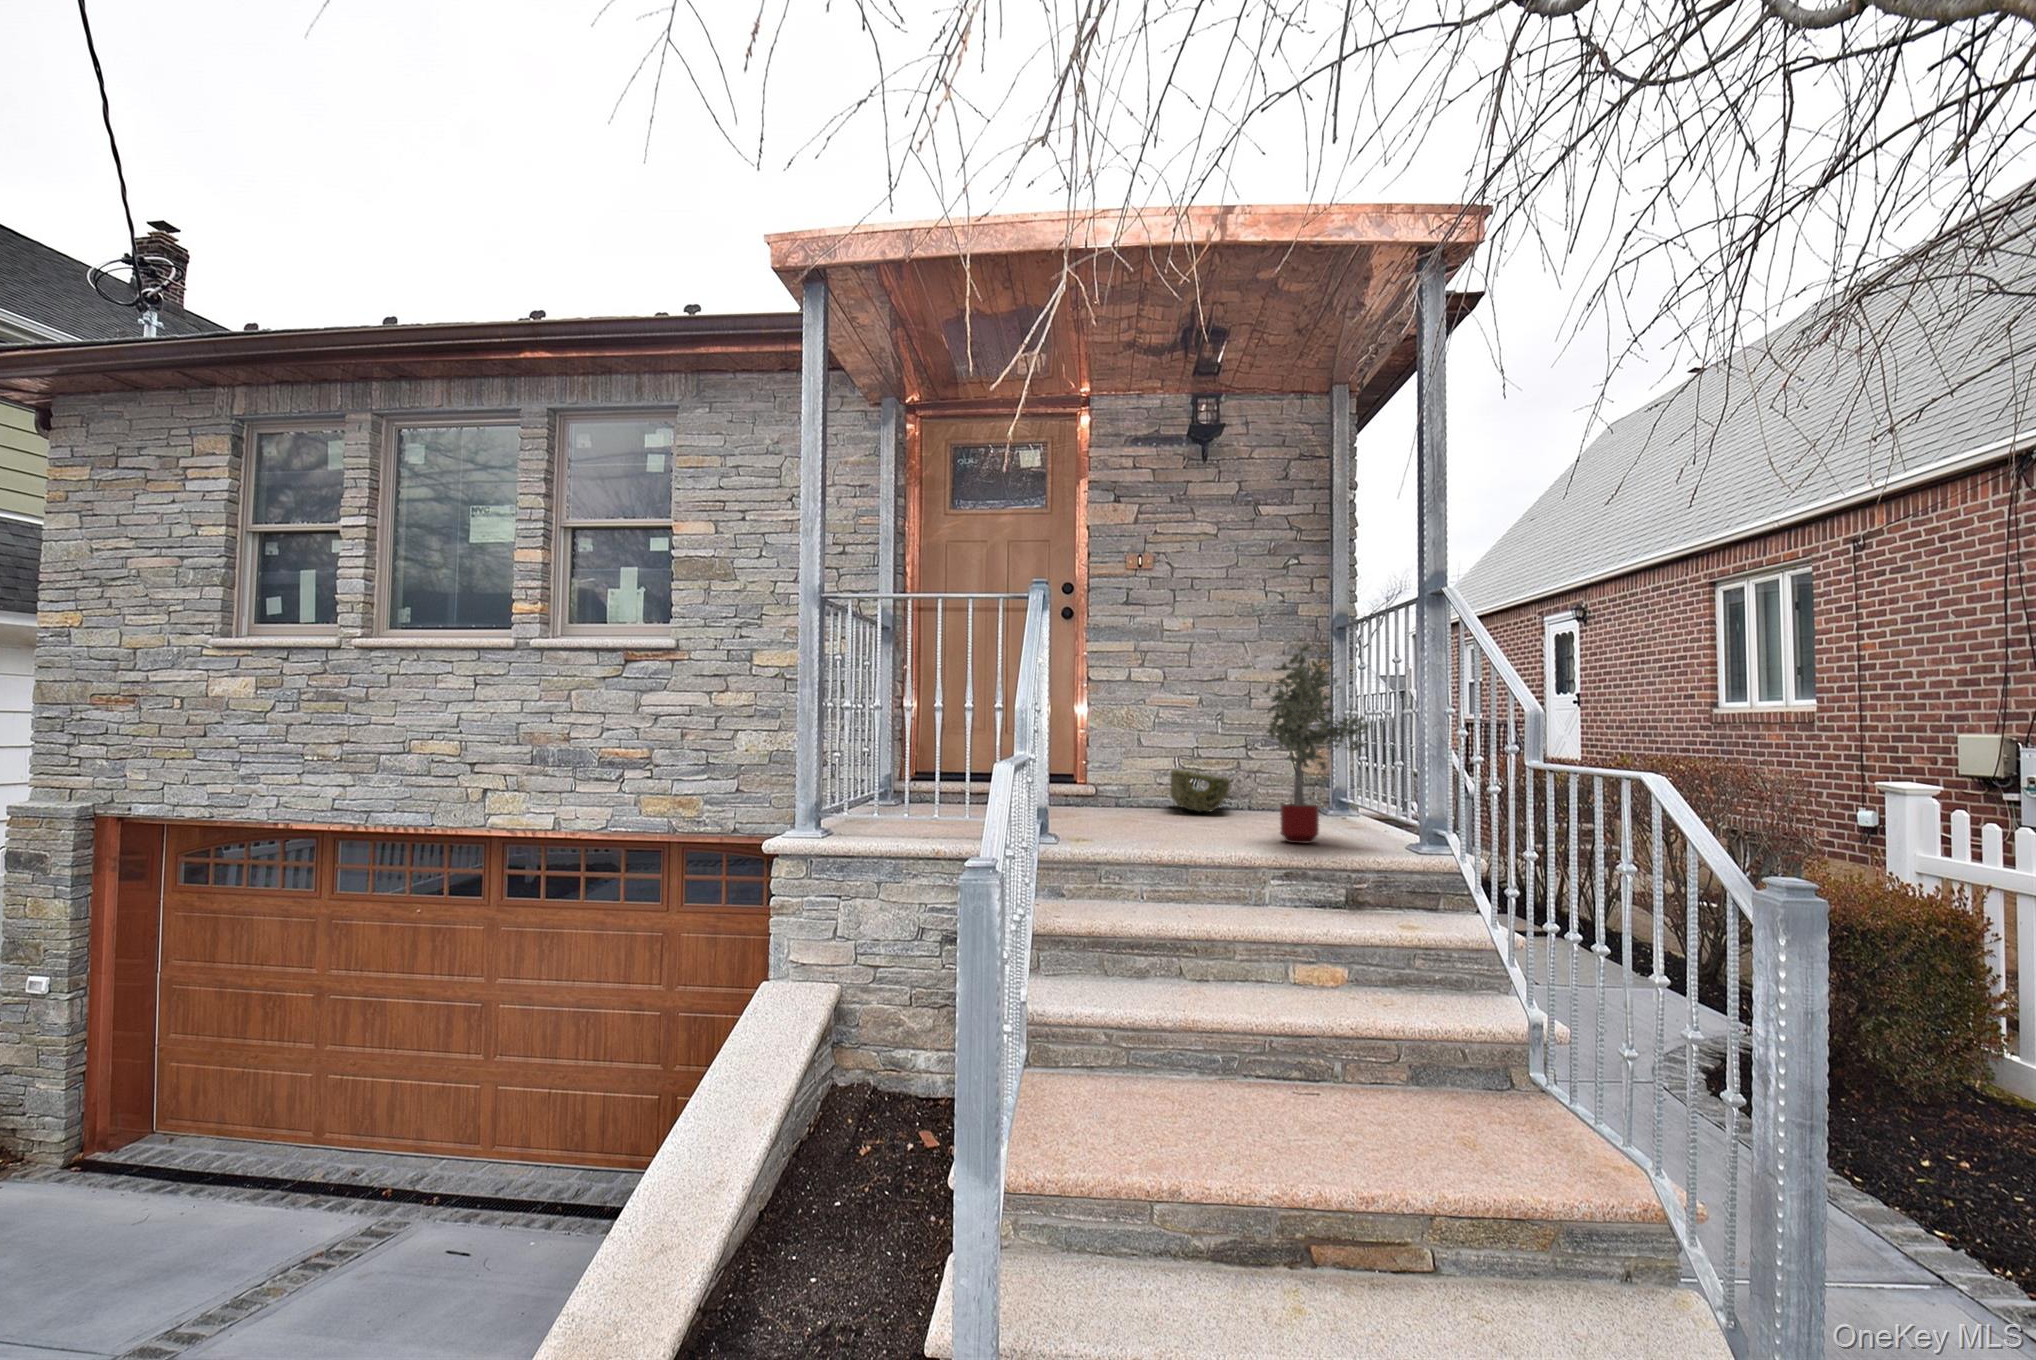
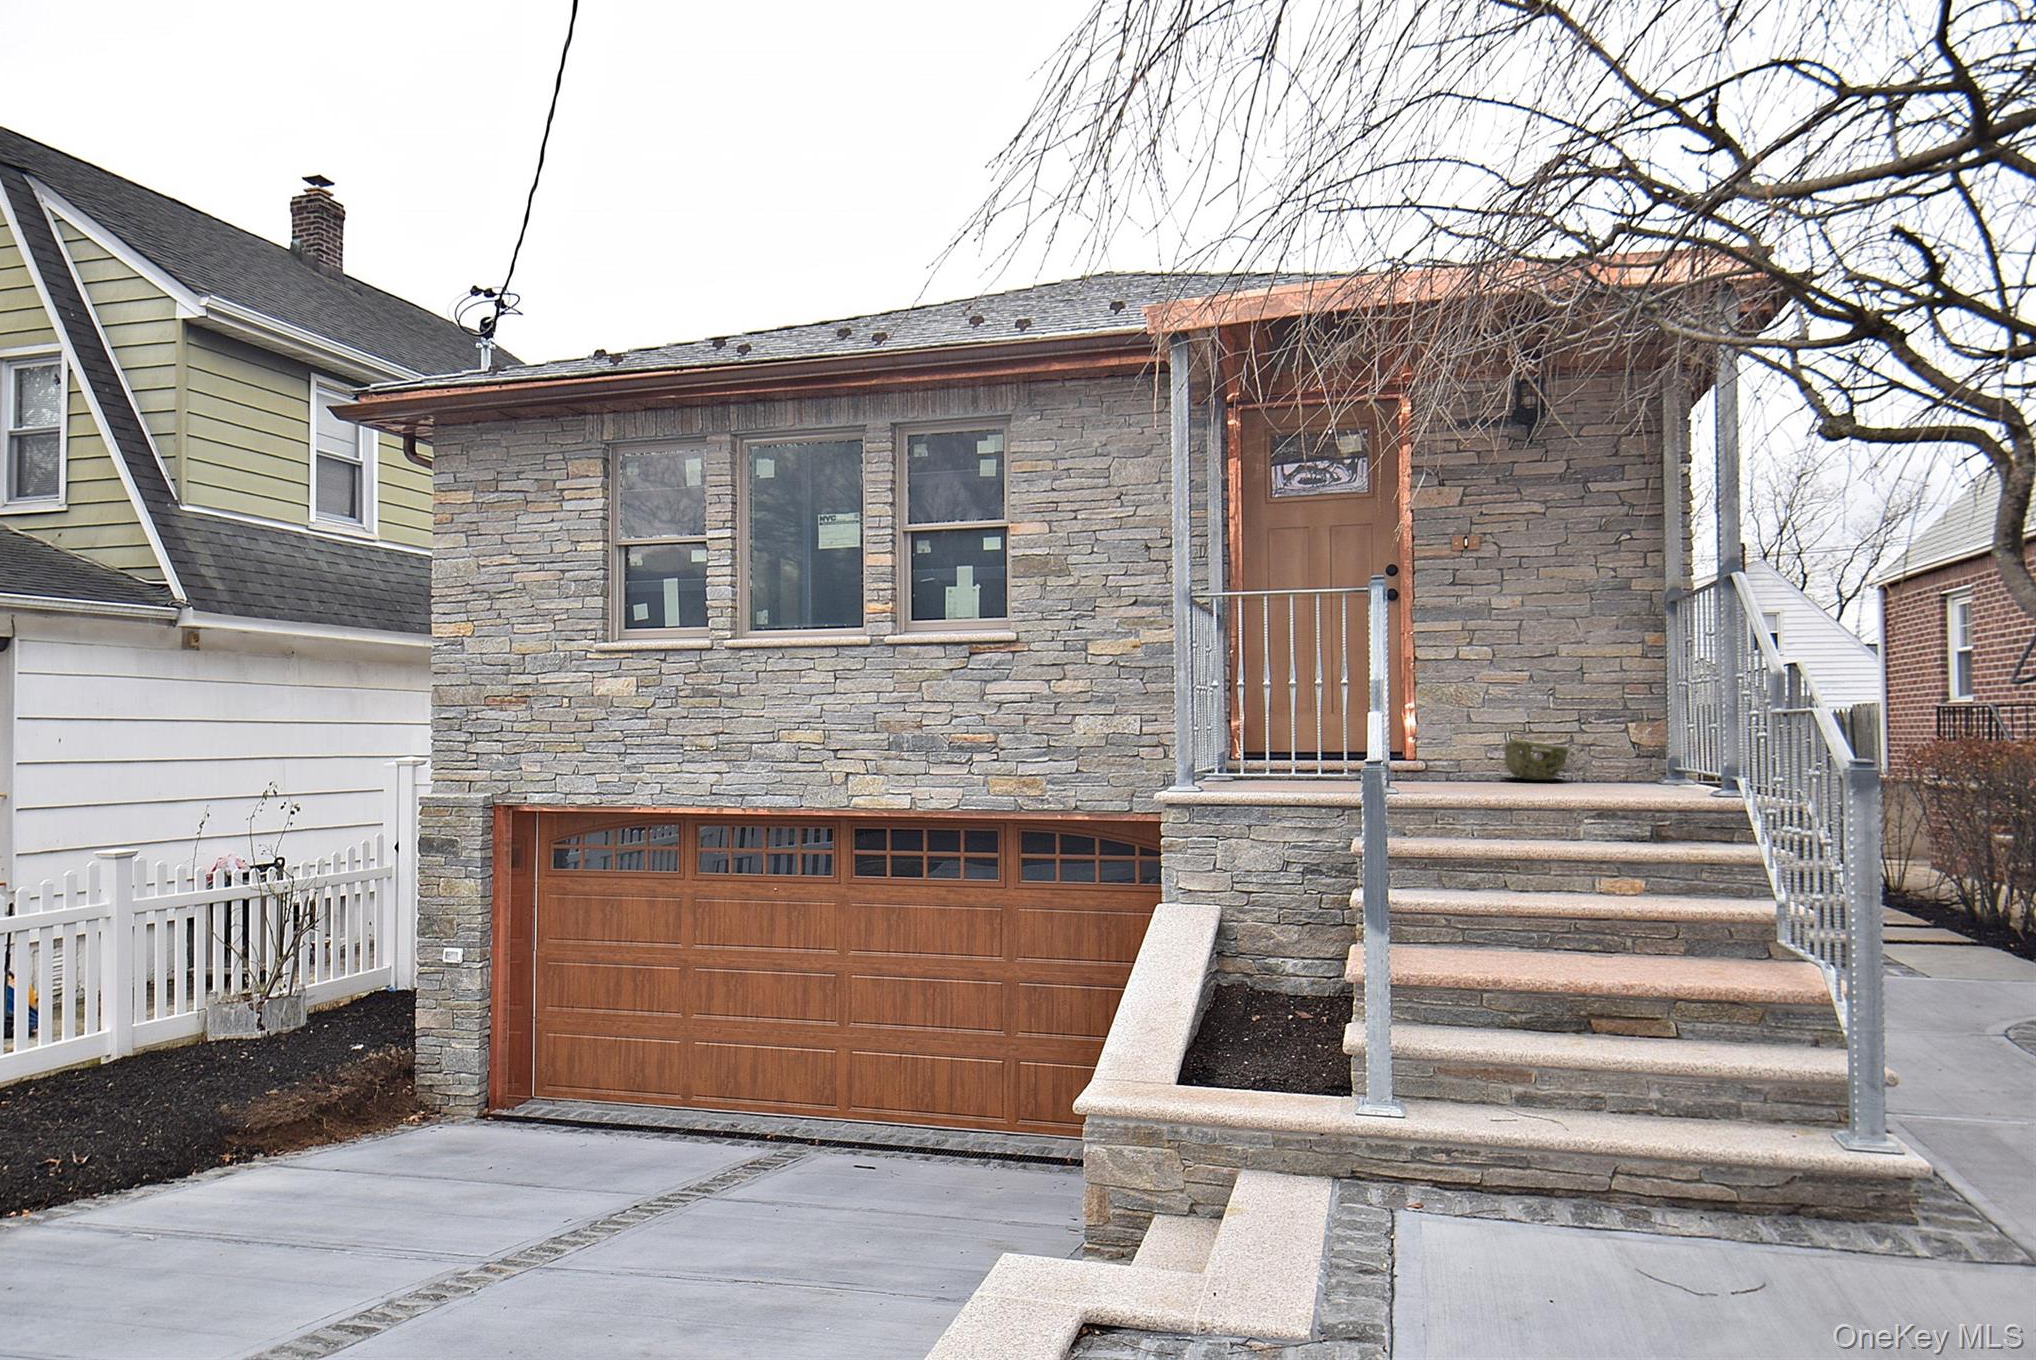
potted tree: present [1263,645,1371,843] -> none [1610,615,1722,798]

